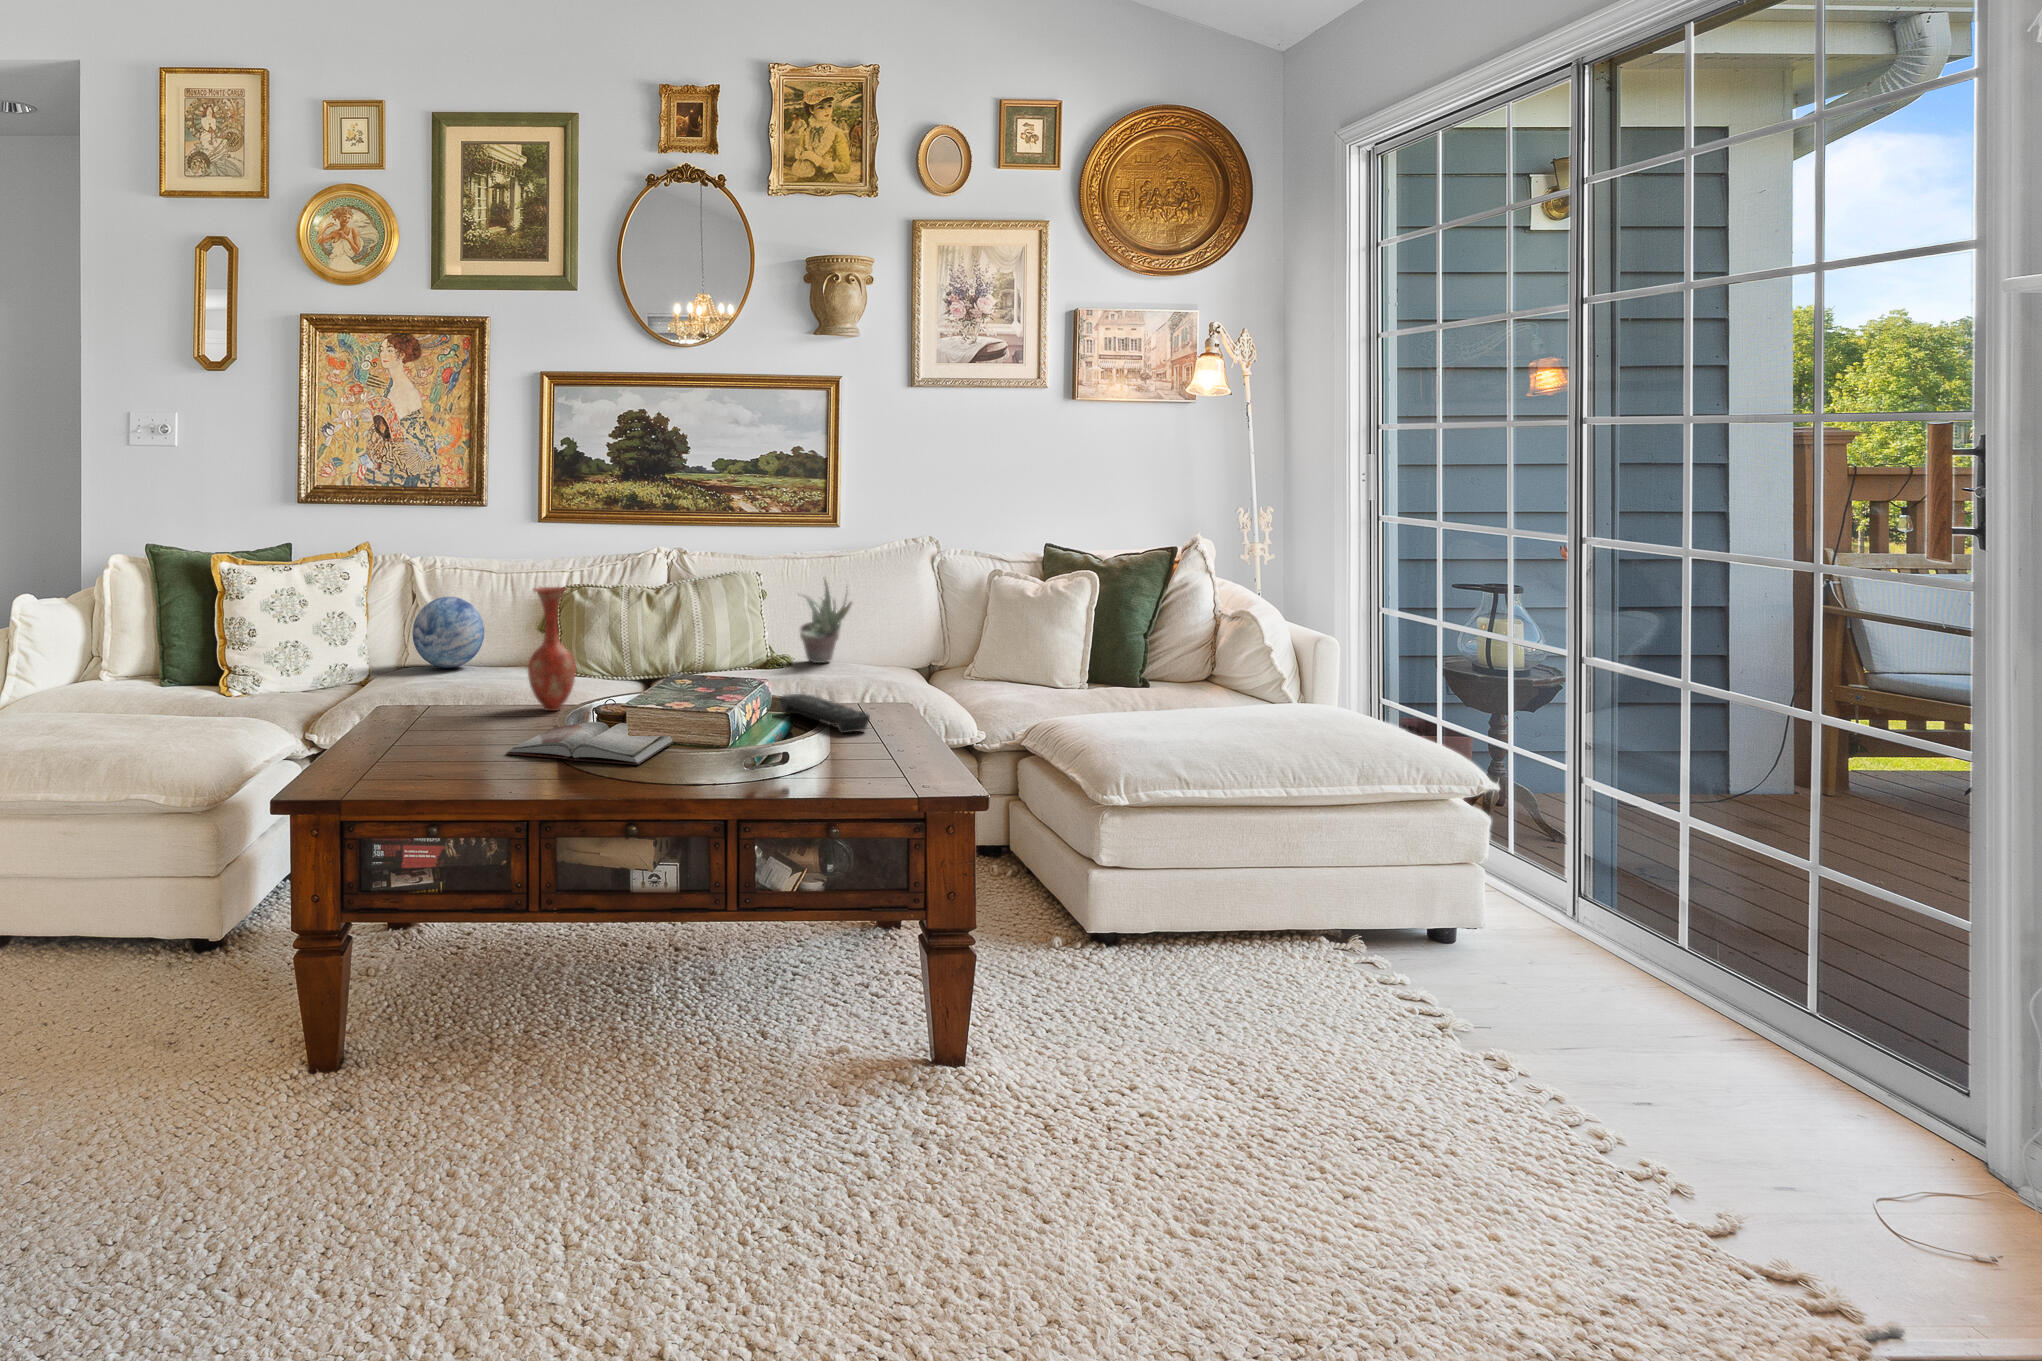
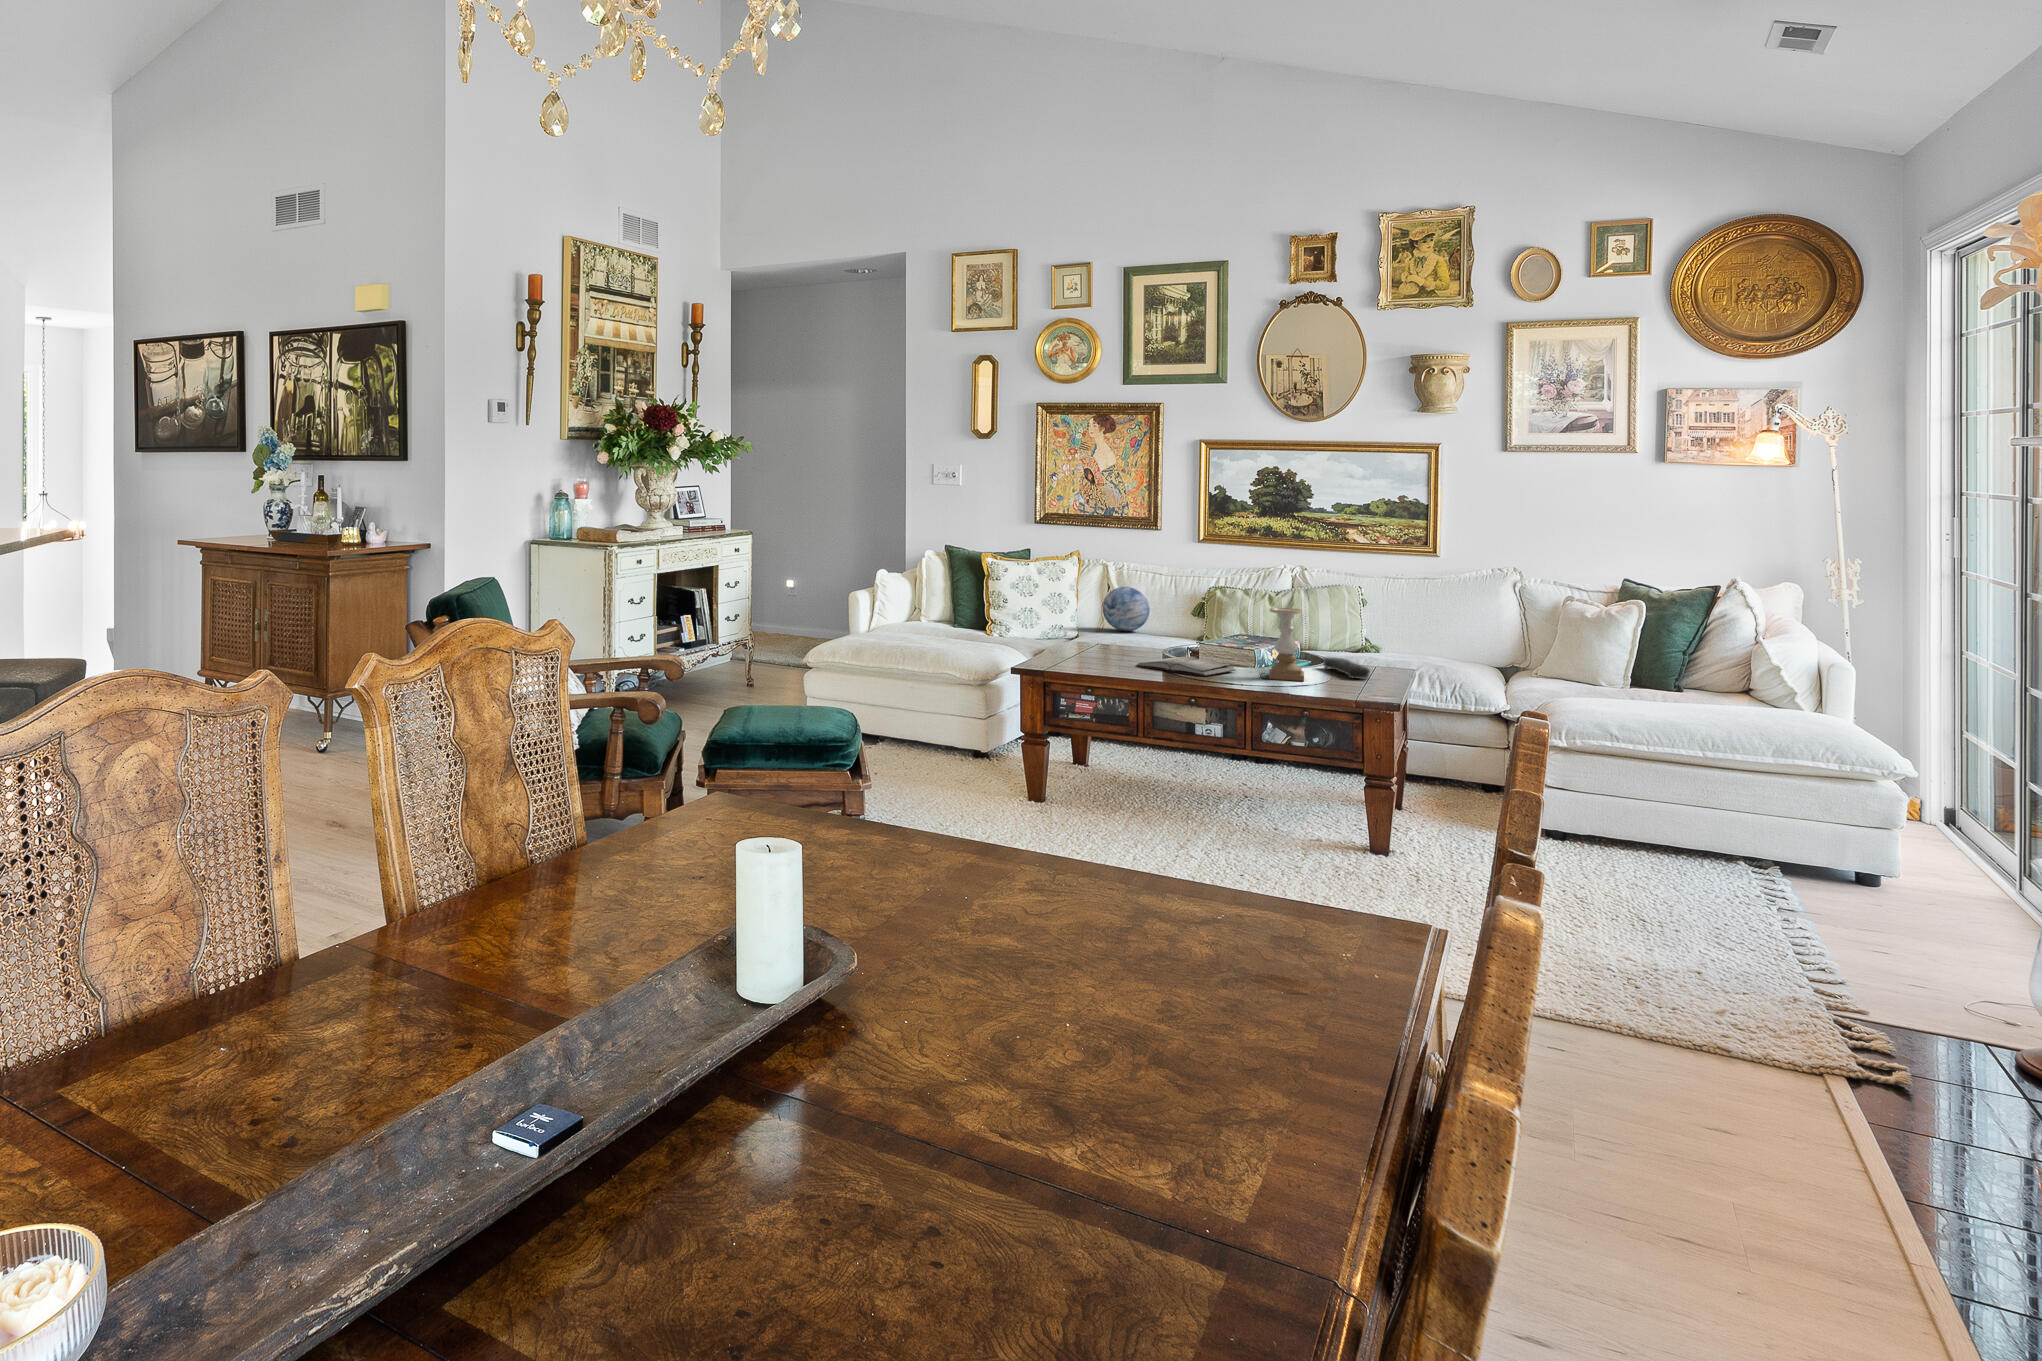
succulent plant: present [800,579,852,663] -> none [1371,590,1420,651]
vase: present [528,587,576,711] -> none [1162,582,1192,654]
candle holder: none [728,624,791,755] -> present [1269,608,1304,681]

